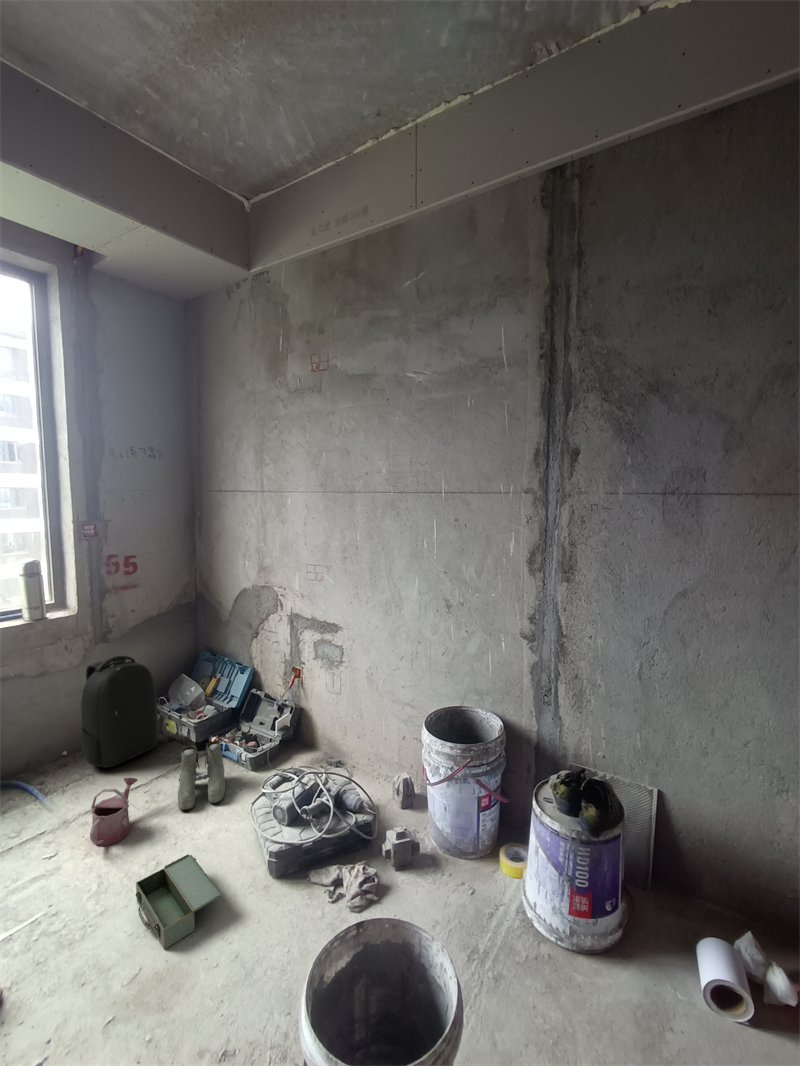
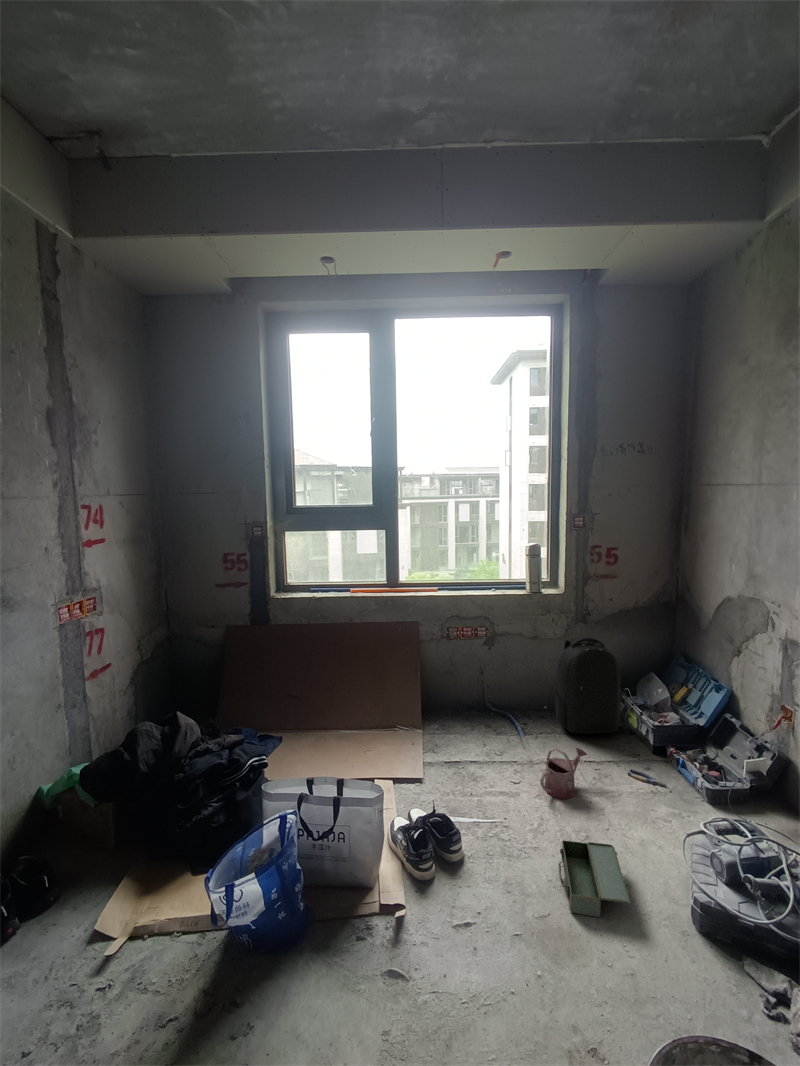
boots: present [178,741,225,811] -> none [620,744,672,815]

